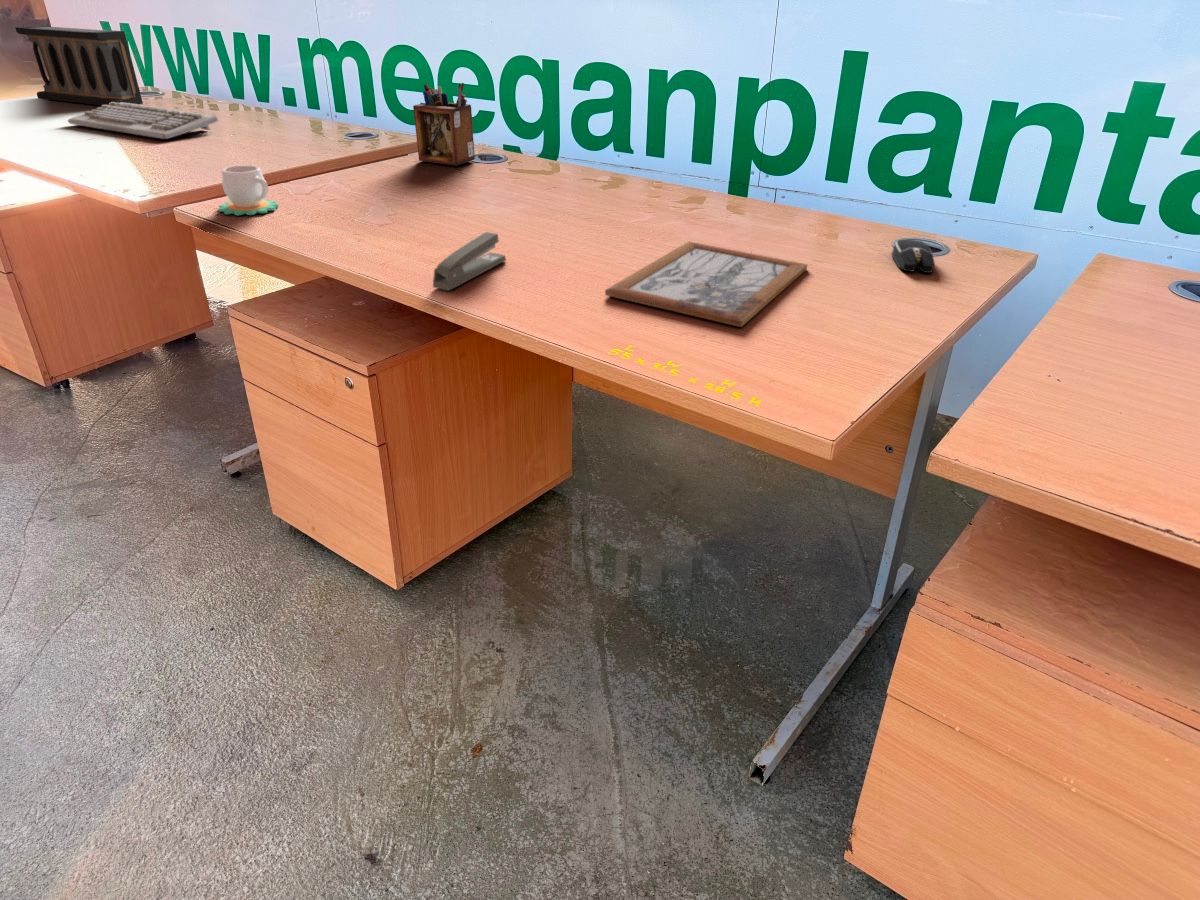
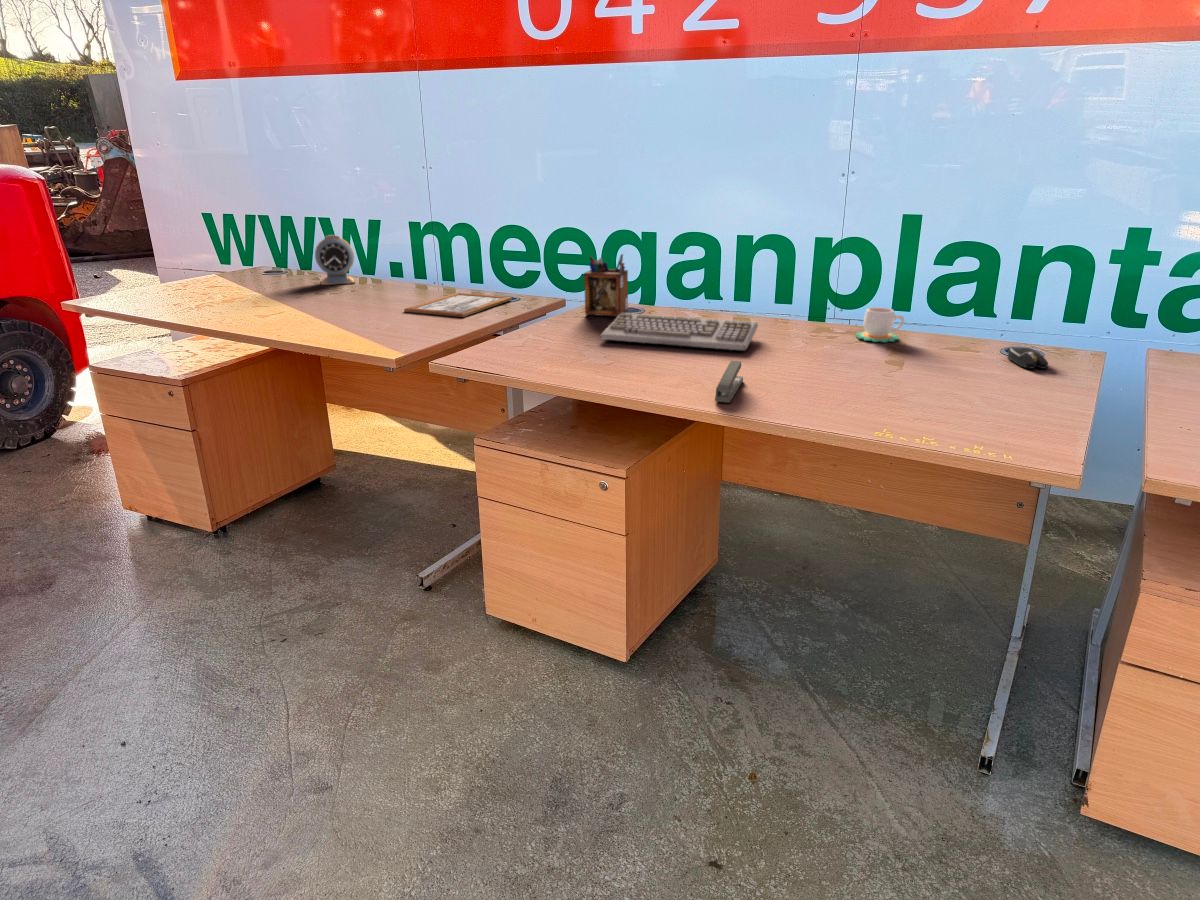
speaker: present [15,26,143,105] -> none [185,225,292,288]
alarm clock: none [164,46,220,108] -> present [315,235,354,285]
keyboard: present [68,102,218,139] -> present [600,313,758,351]
mug: present [219,165,279,215] -> present [855,307,904,342]
picture frame: present [605,241,807,327] -> present [404,293,512,317]

